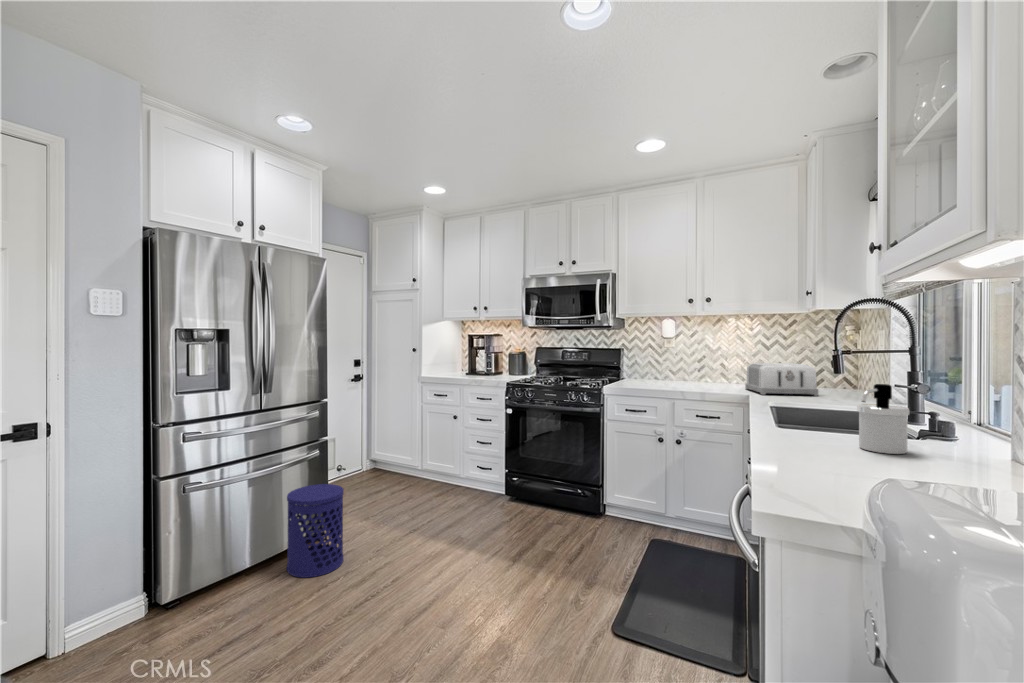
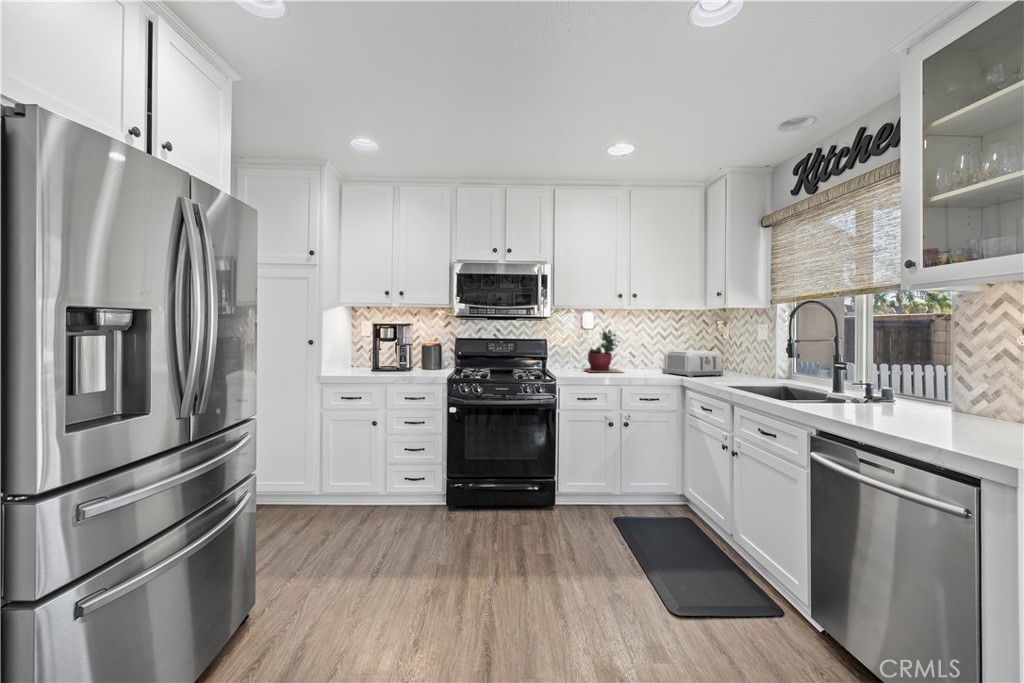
succulent plant: none [657,338,701,386] -> present [584,329,622,373]
soap dispenser: present [857,384,909,454] -> none [871,364,906,411]
waste bin: present [287,484,343,577] -> none [266,526,346,664]

